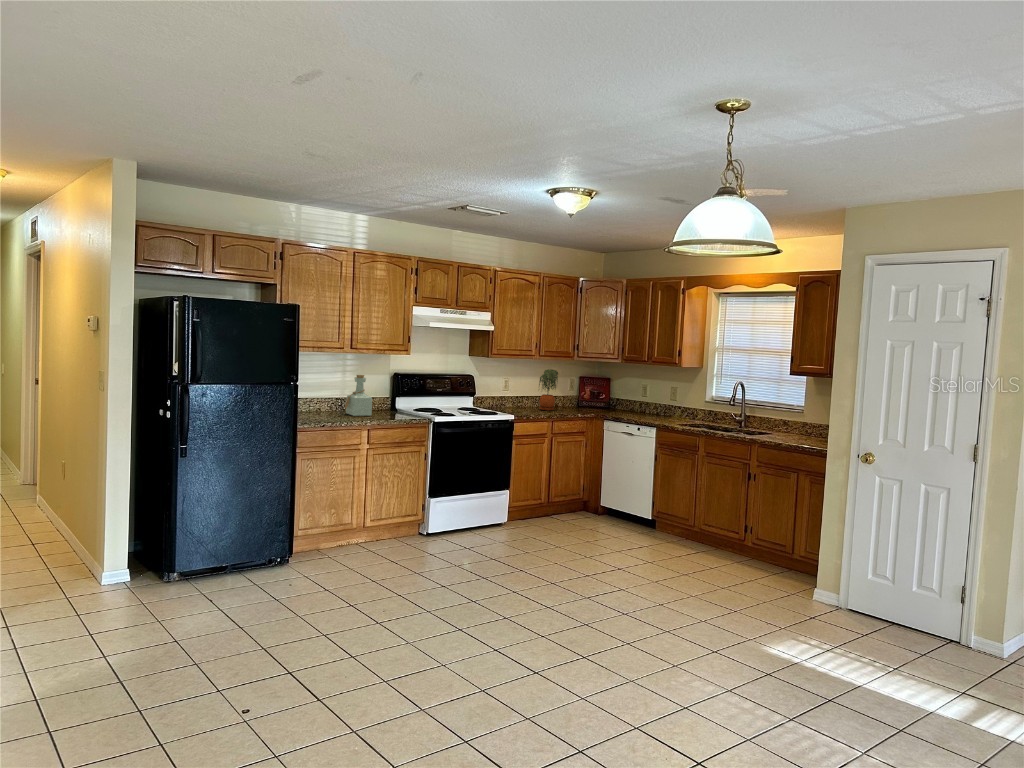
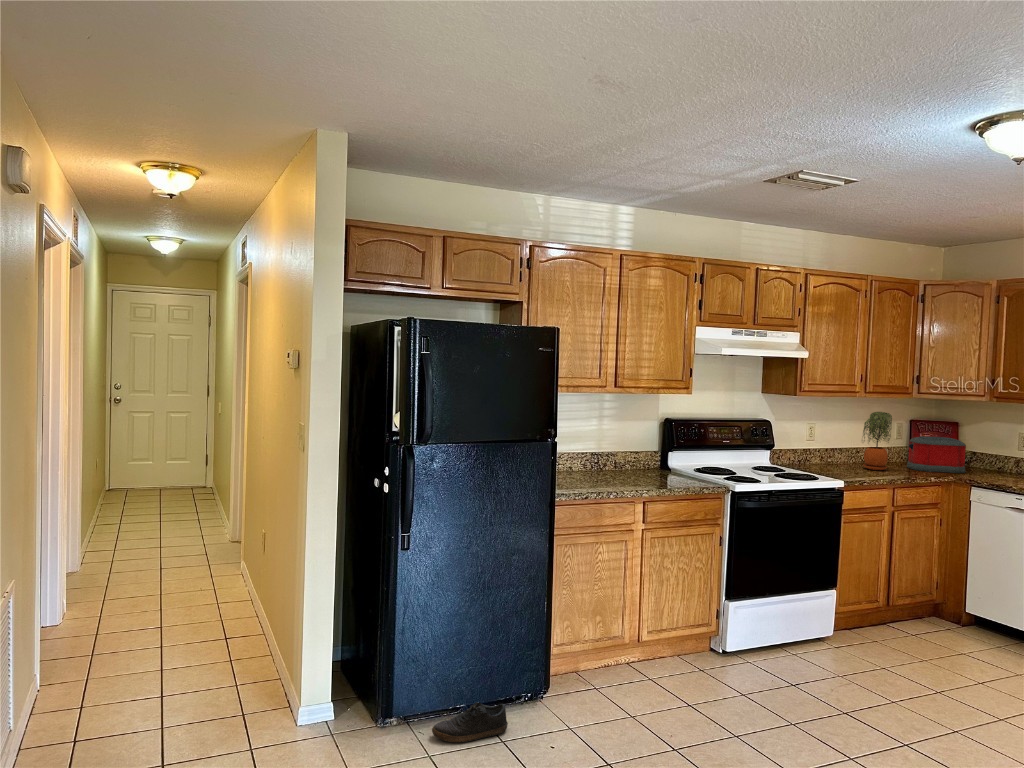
bottle: present [345,375,372,416] -> none [609,423,646,481]
toaster: none [571,387,607,412] -> present [907,436,966,473]
shoe: none [205,562,260,587] -> present [432,702,508,742]

